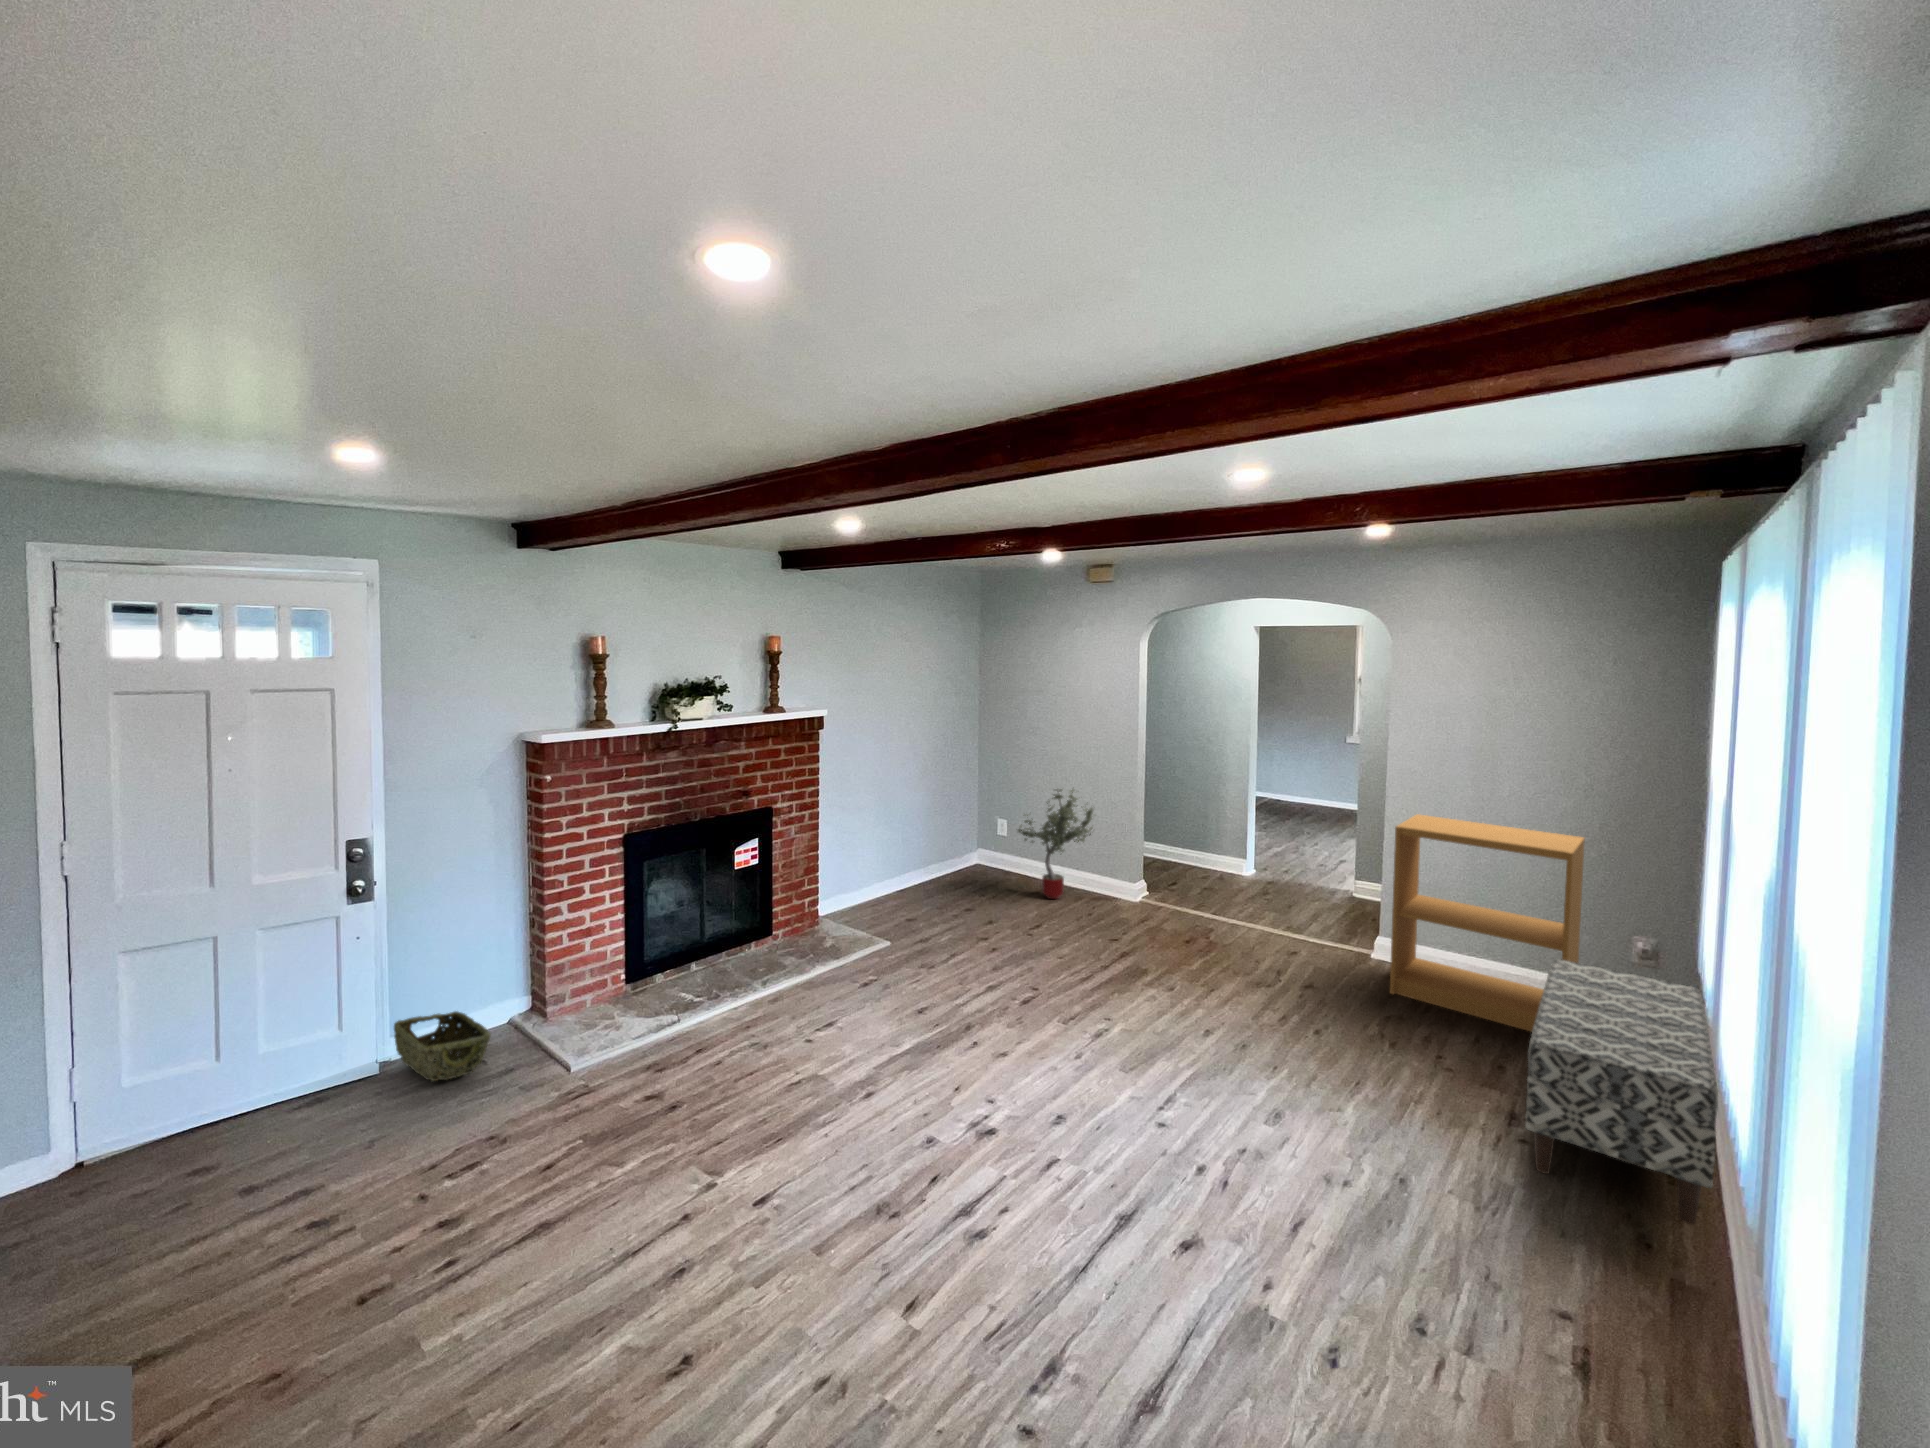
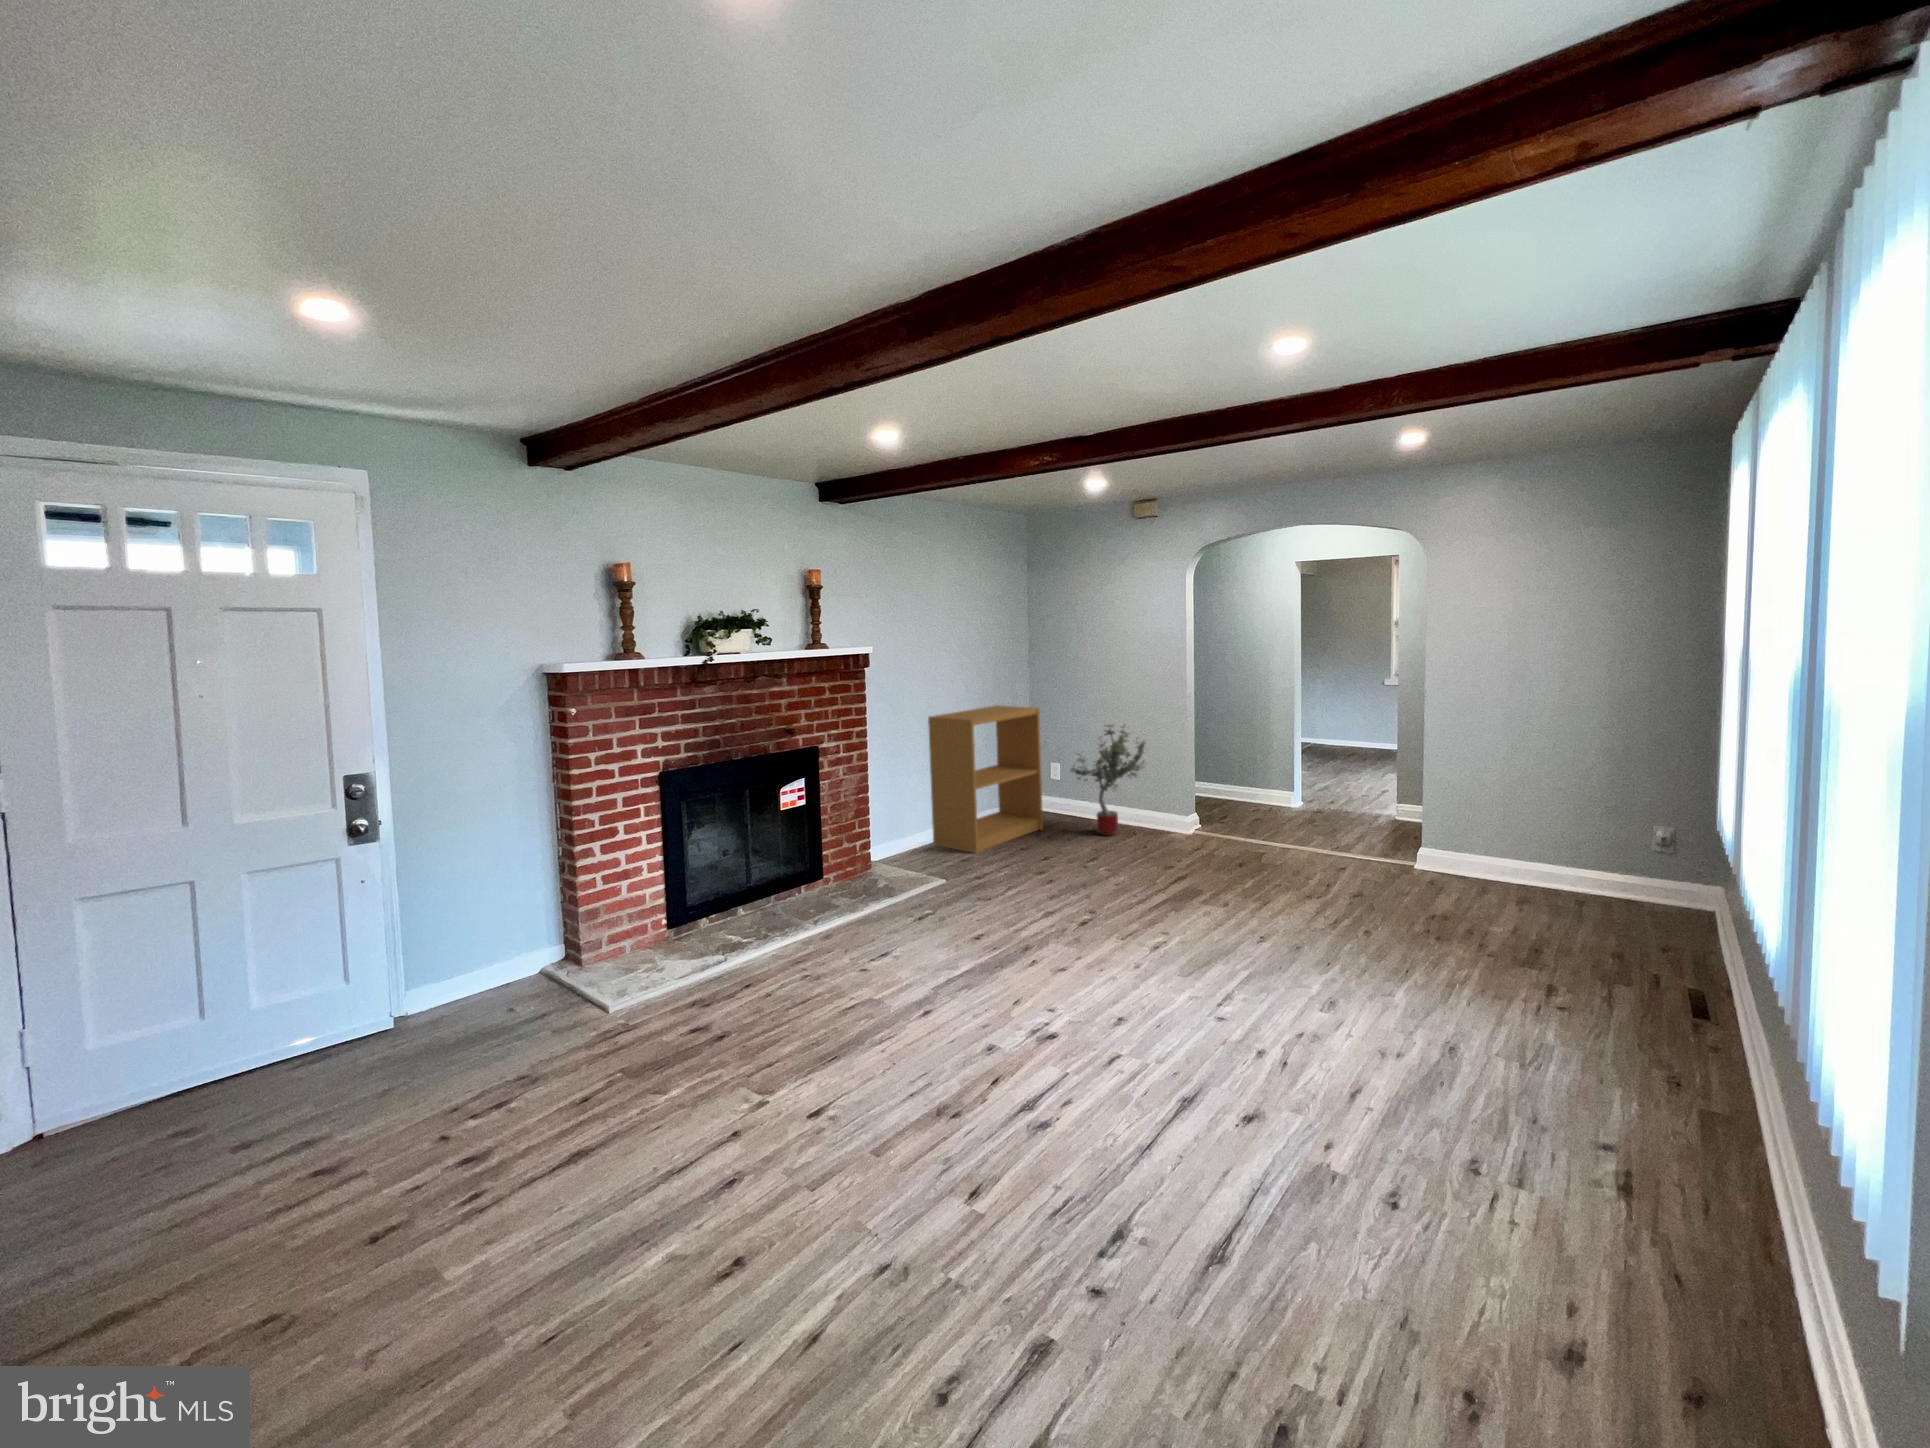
bookshelf: present [1390,814,1585,1032] -> present [928,705,1043,853]
bench: present [1525,959,1718,1224] -> none [1565,843,1738,1066]
woven basket: present [394,1011,491,1081] -> none [409,960,519,1030]

